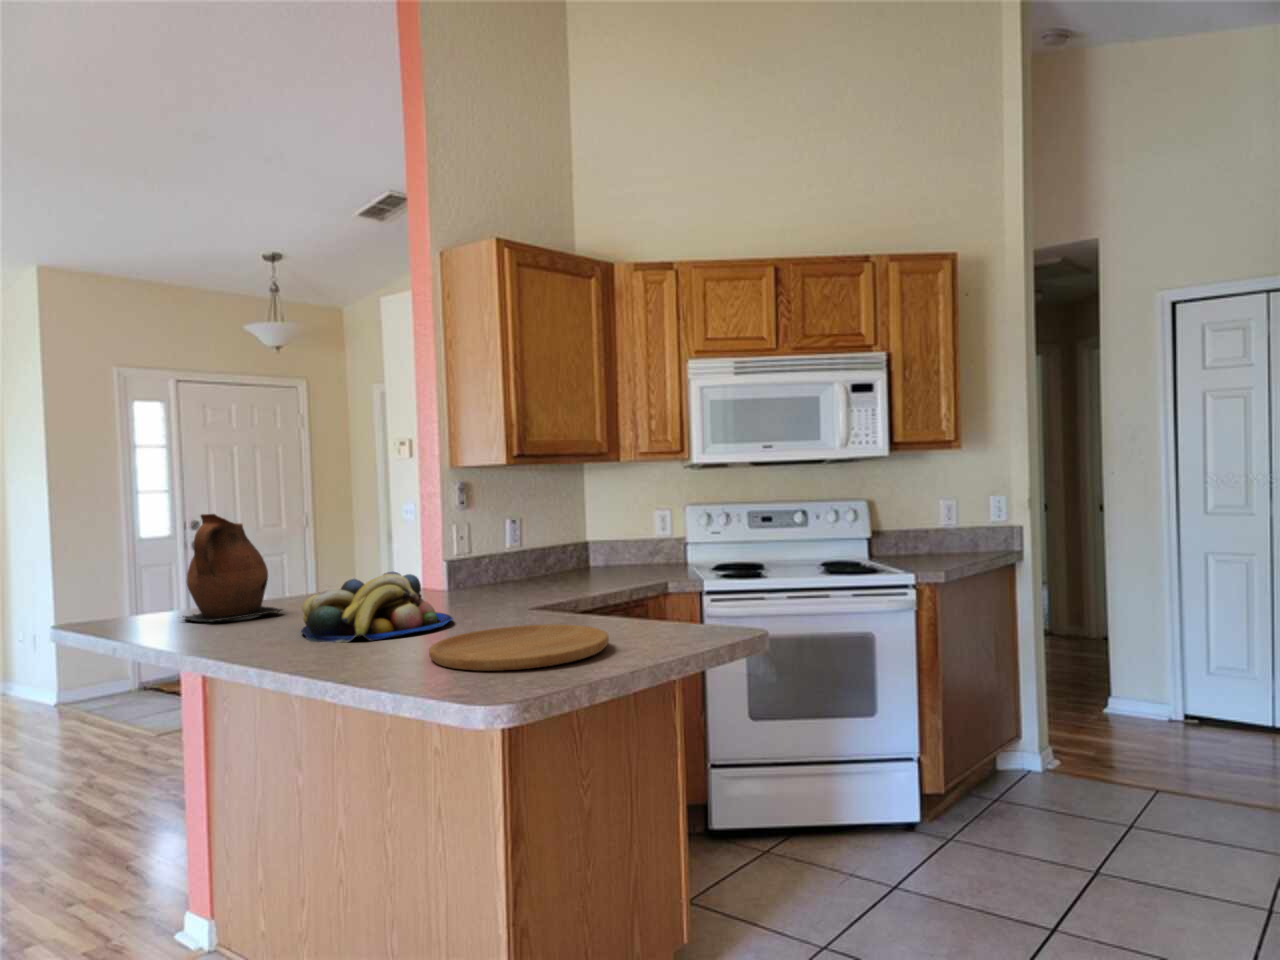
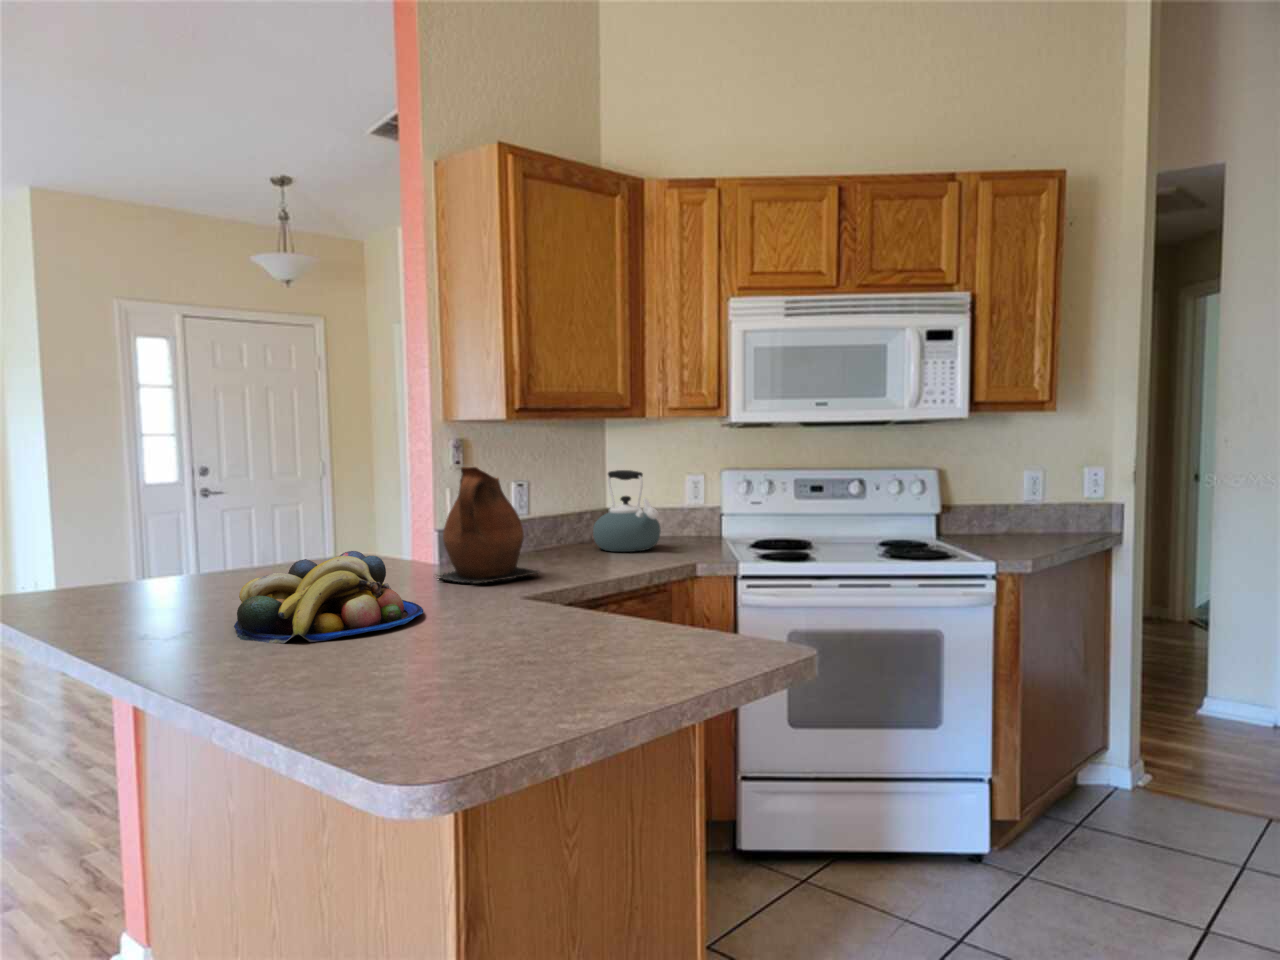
kettle: none [577,507,635,577] -> present [593,470,661,552]
ceramic pitcher: present [183,514,283,622] -> present [437,467,539,583]
cutting board: present [429,624,609,671] -> none [366,630,602,705]

